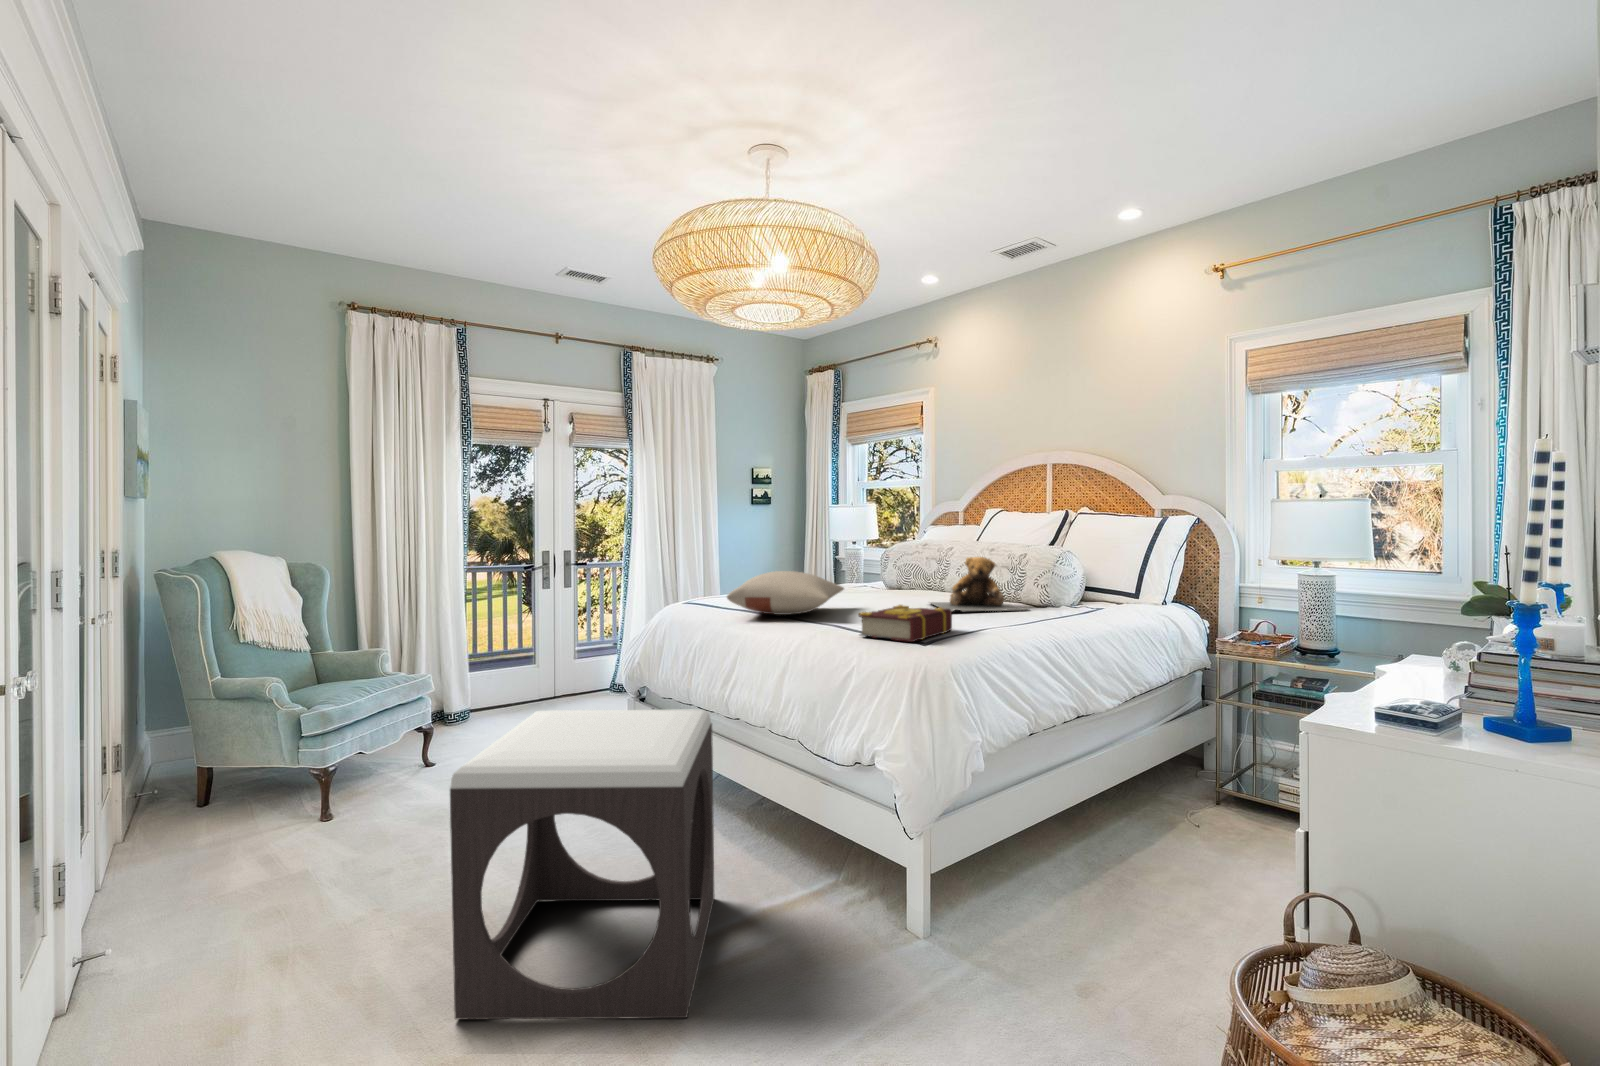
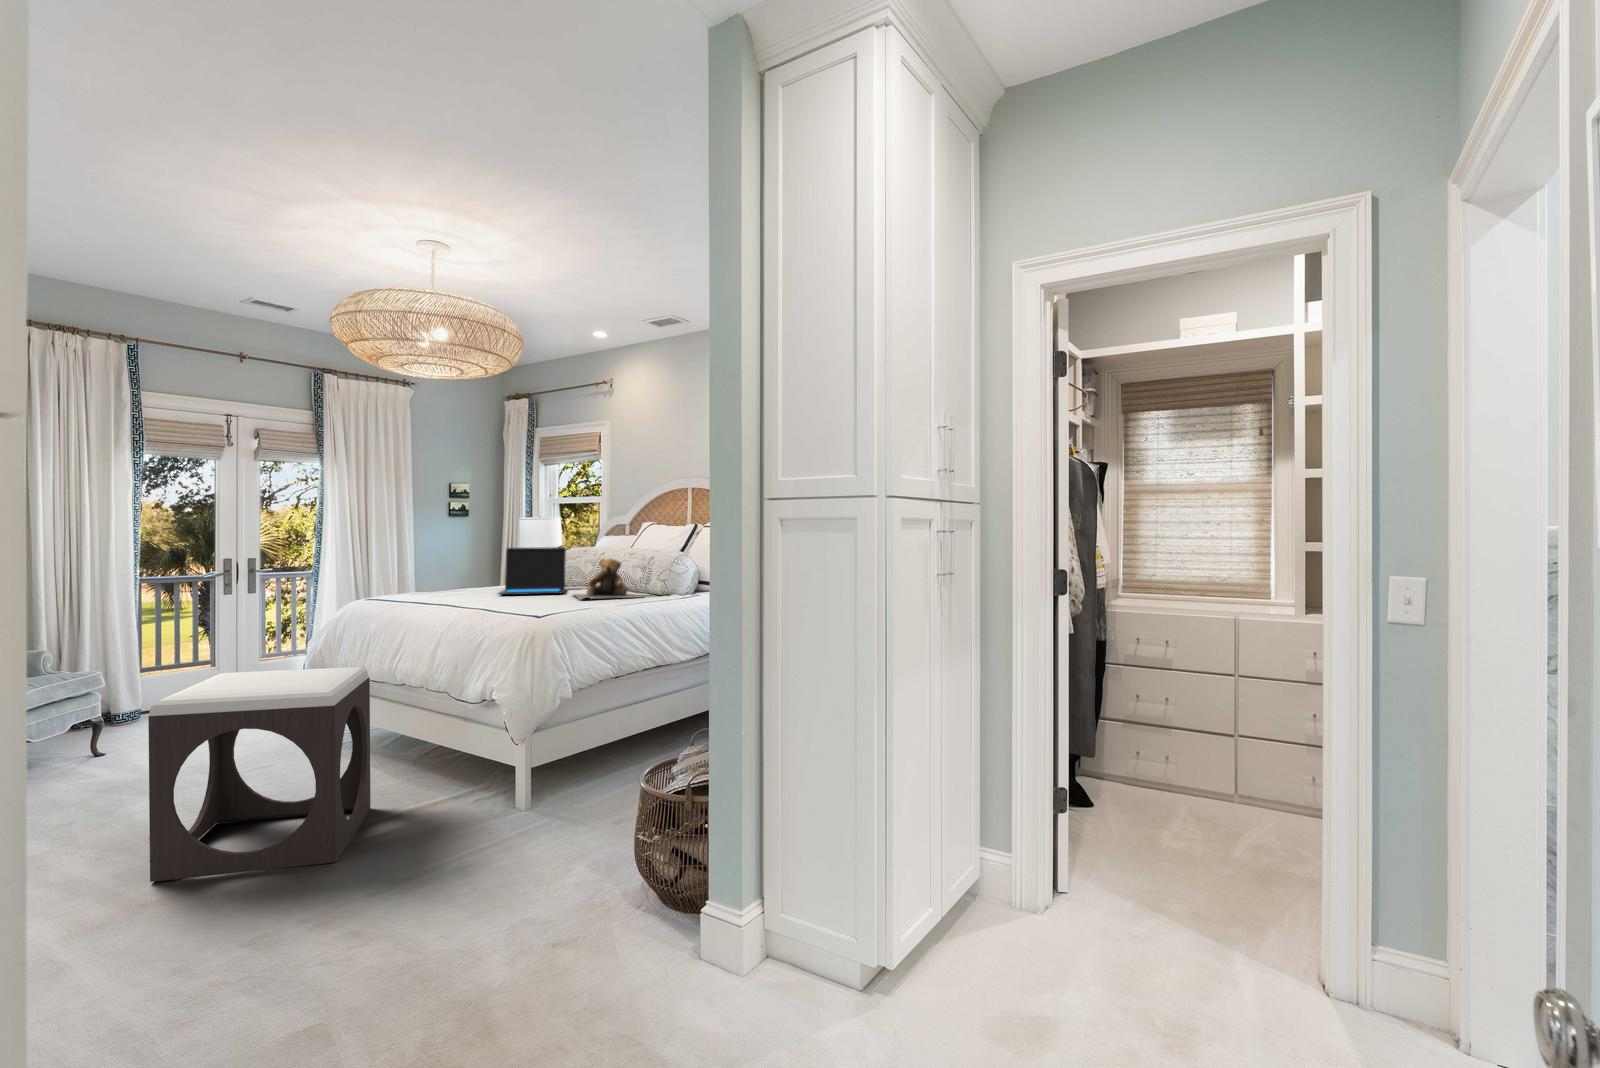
laptop: none [836,541,915,601] -> present [499,547,566,595]
pillow: present [727,571,844,615] -> none [394,570,501,604]
book: present [859,605,952,642] -> none [494,592,569,616]

